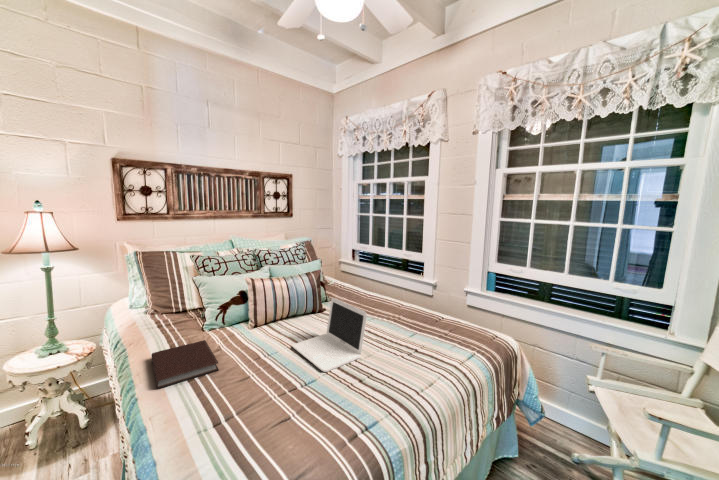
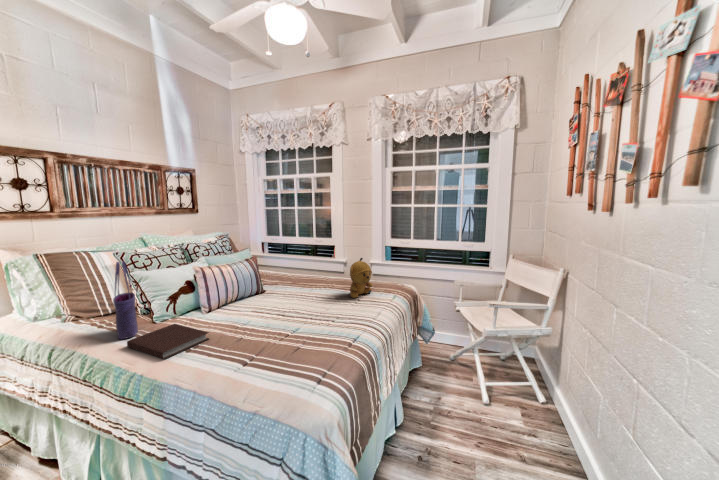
tote bag: none [155,270,182,347] -> present [113,262,138,339]
stuffed bear: none [410,293,444,346] -> present [350,258,373,298]
laptop: present [293,298,367,372] -> none [262,271,324,322]

